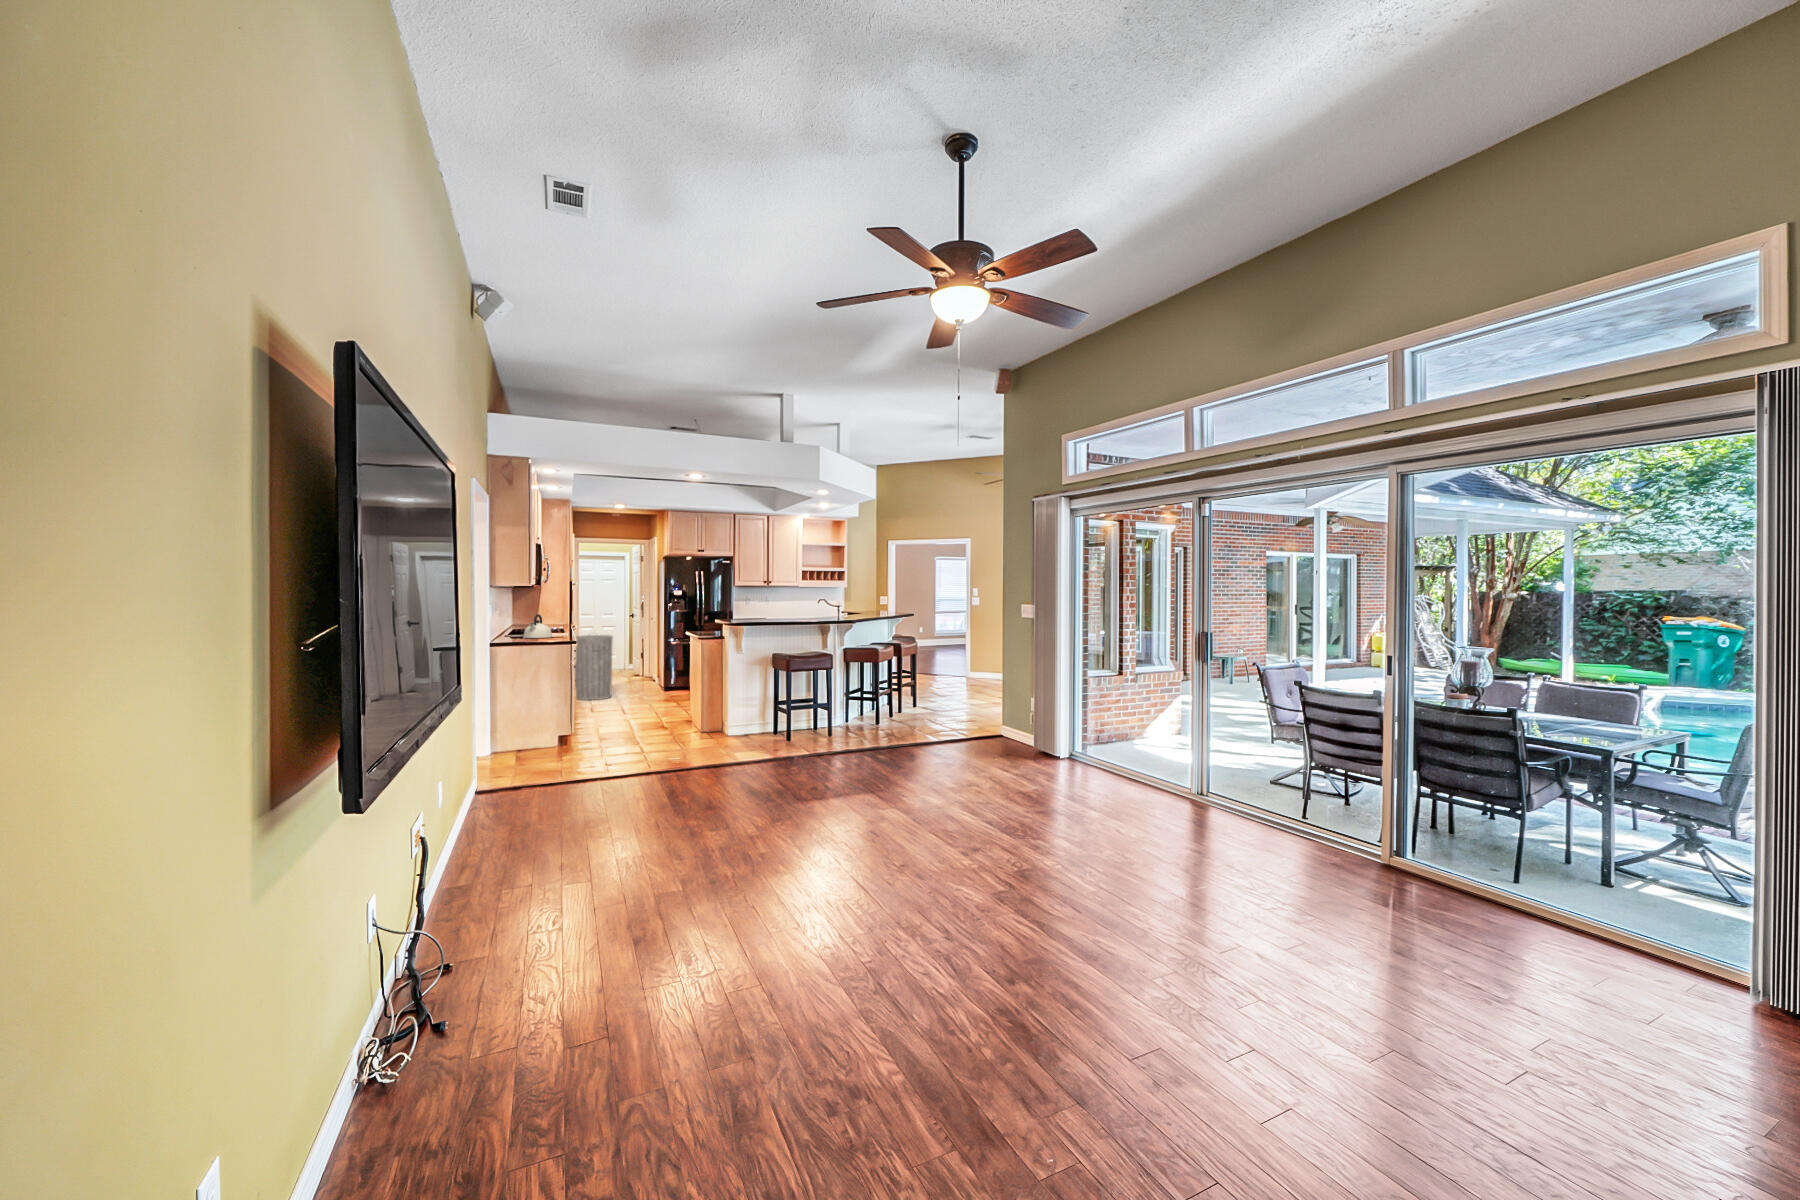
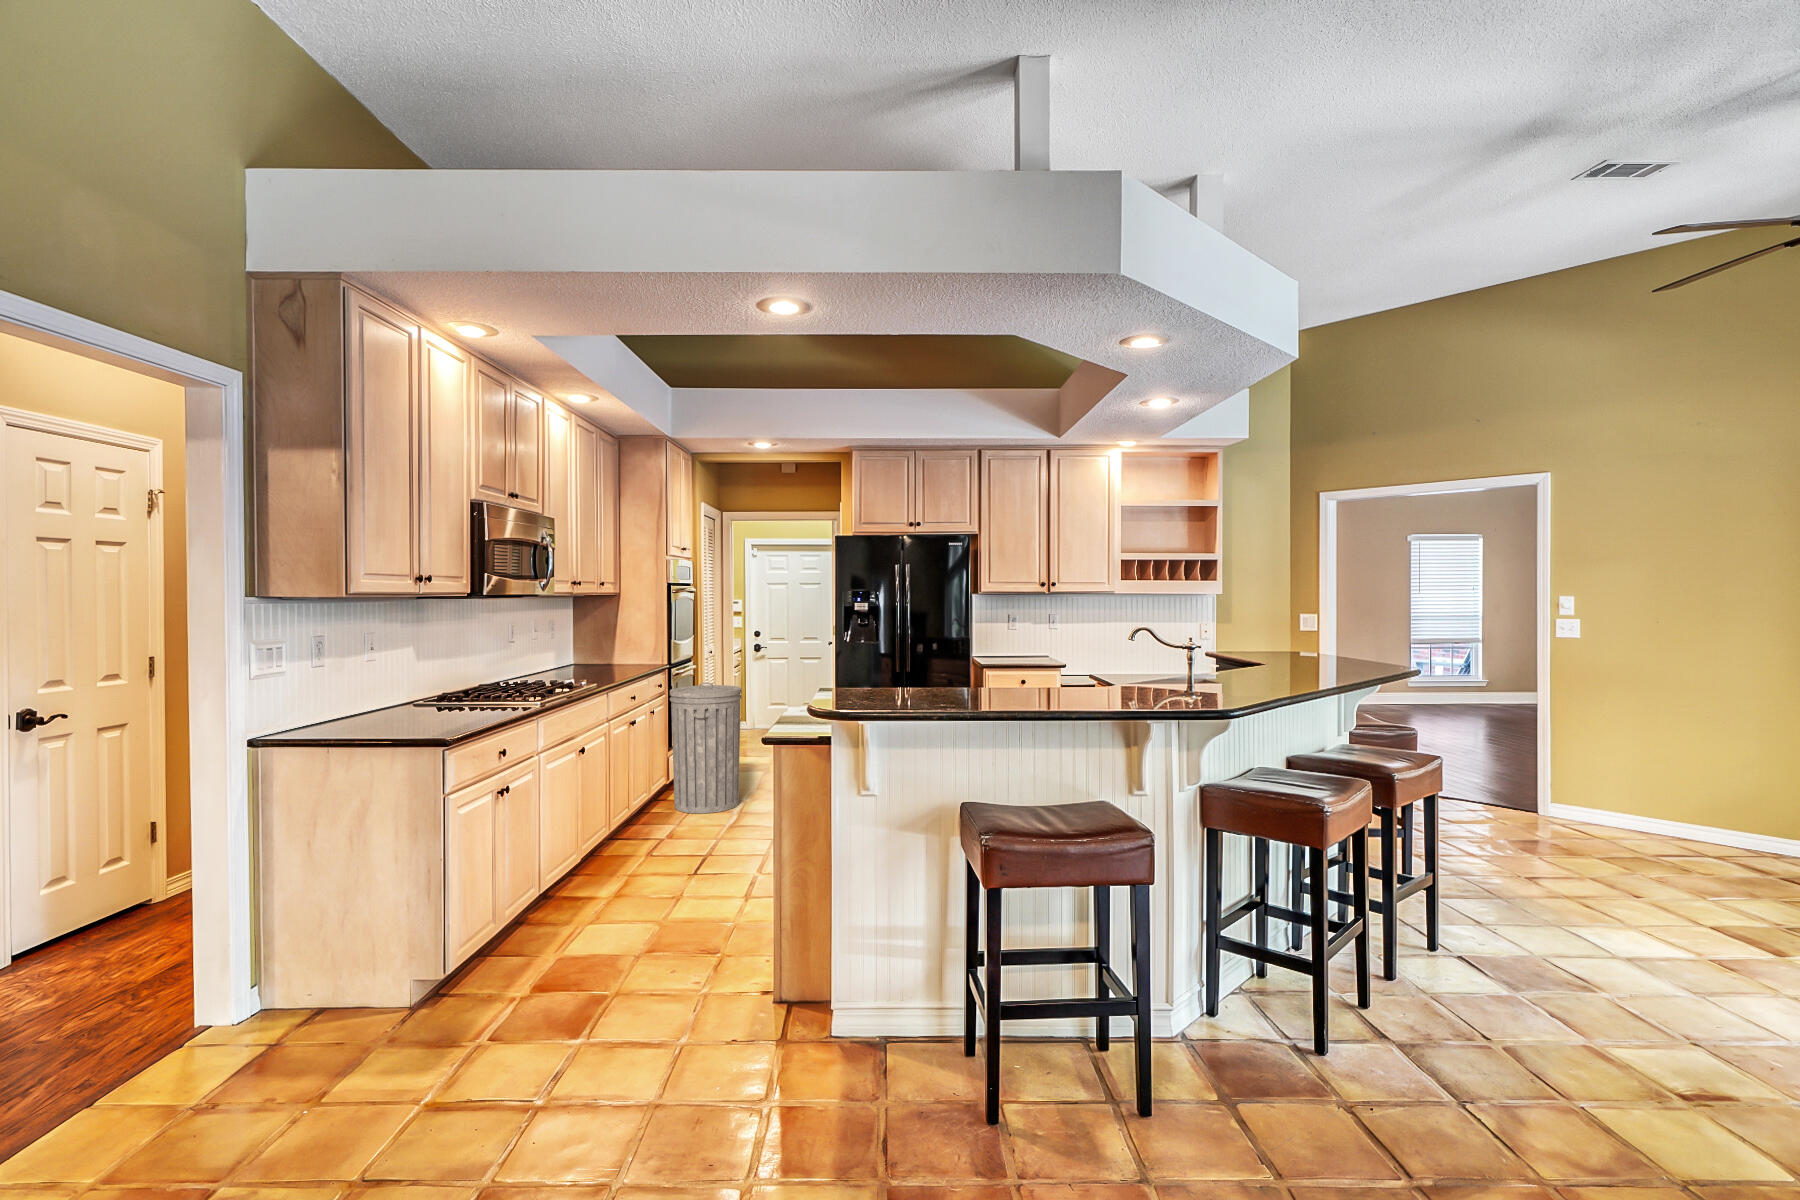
kettle: present [523,614,553,638] -> none [347,668,427,730]

